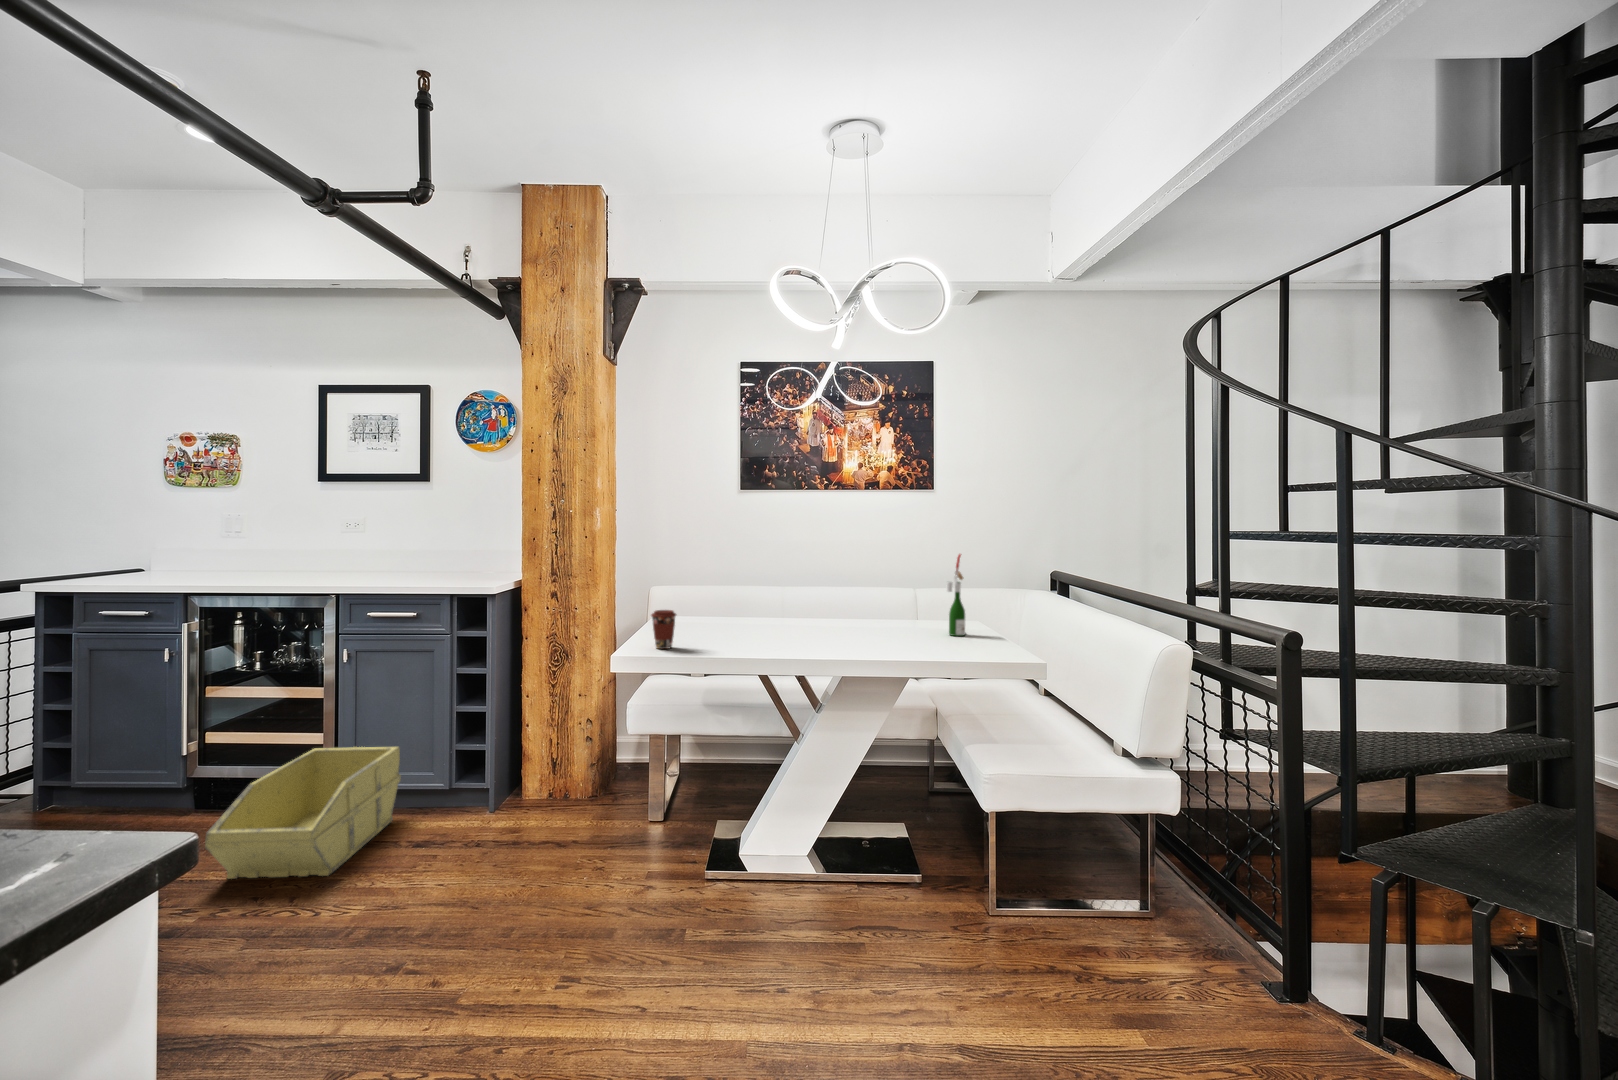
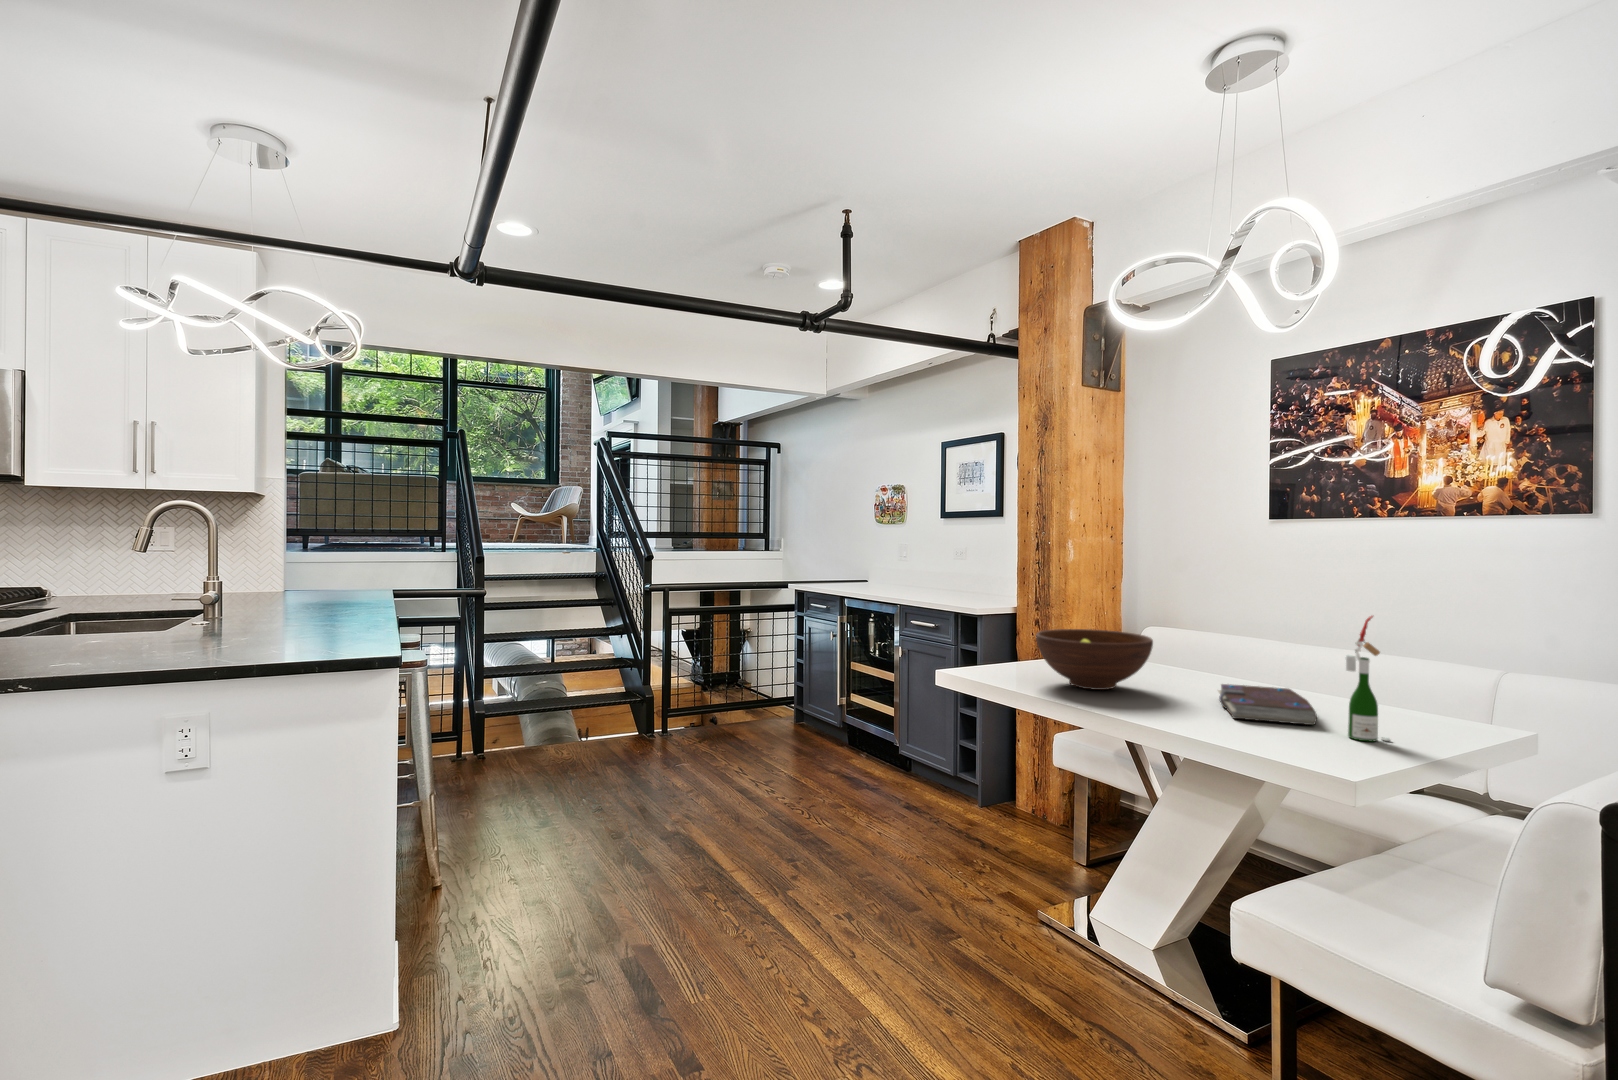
fruit bowl: none [706,587,806,641] -> present [1036,629,1153,690]
coffee cup: present [651,610,676,649] -> none [976,639,1001,677]
book: none [829,614,925,639] -> present [1218,684,1317,725]
storage bin: present [205,747,401,879] -> none [787,718,921,802]

